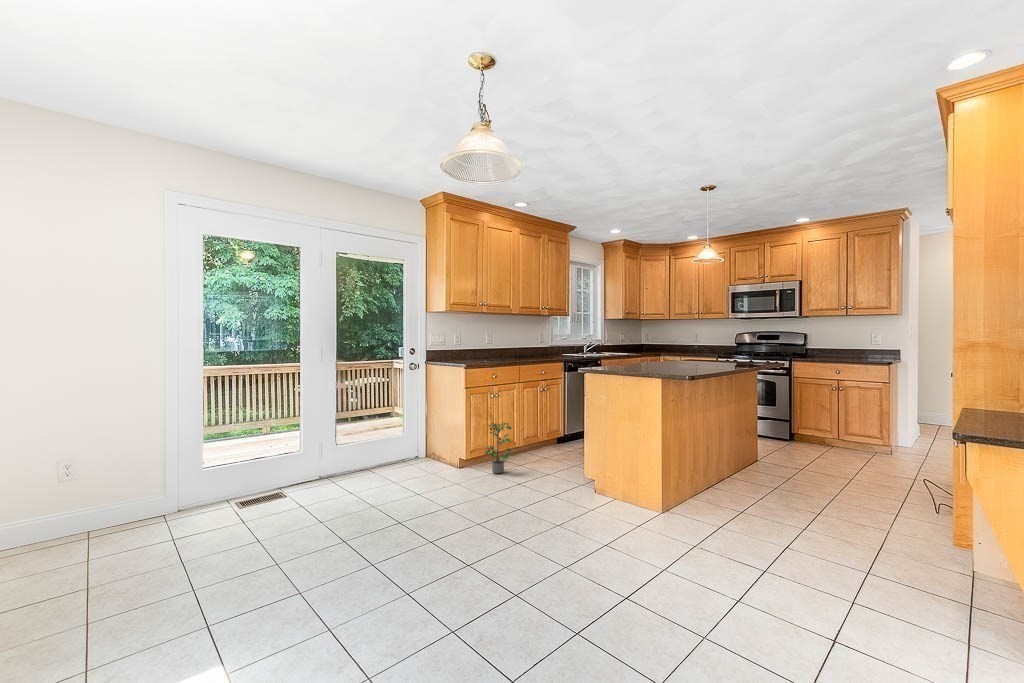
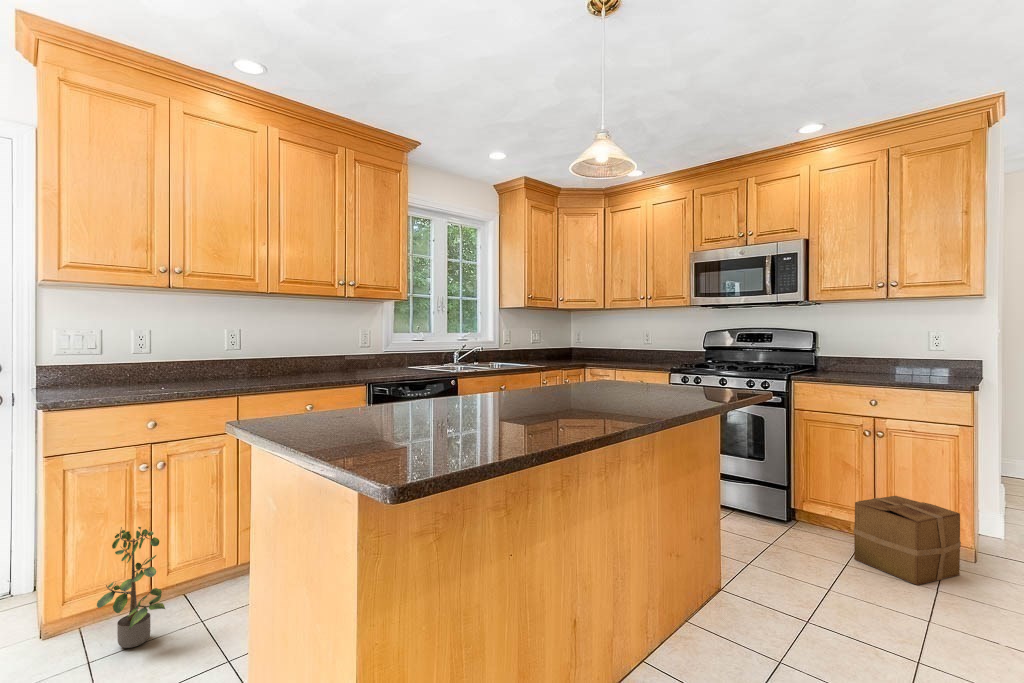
cardboard box: none [826,421,882,461] -> present [854,496,961,585]

